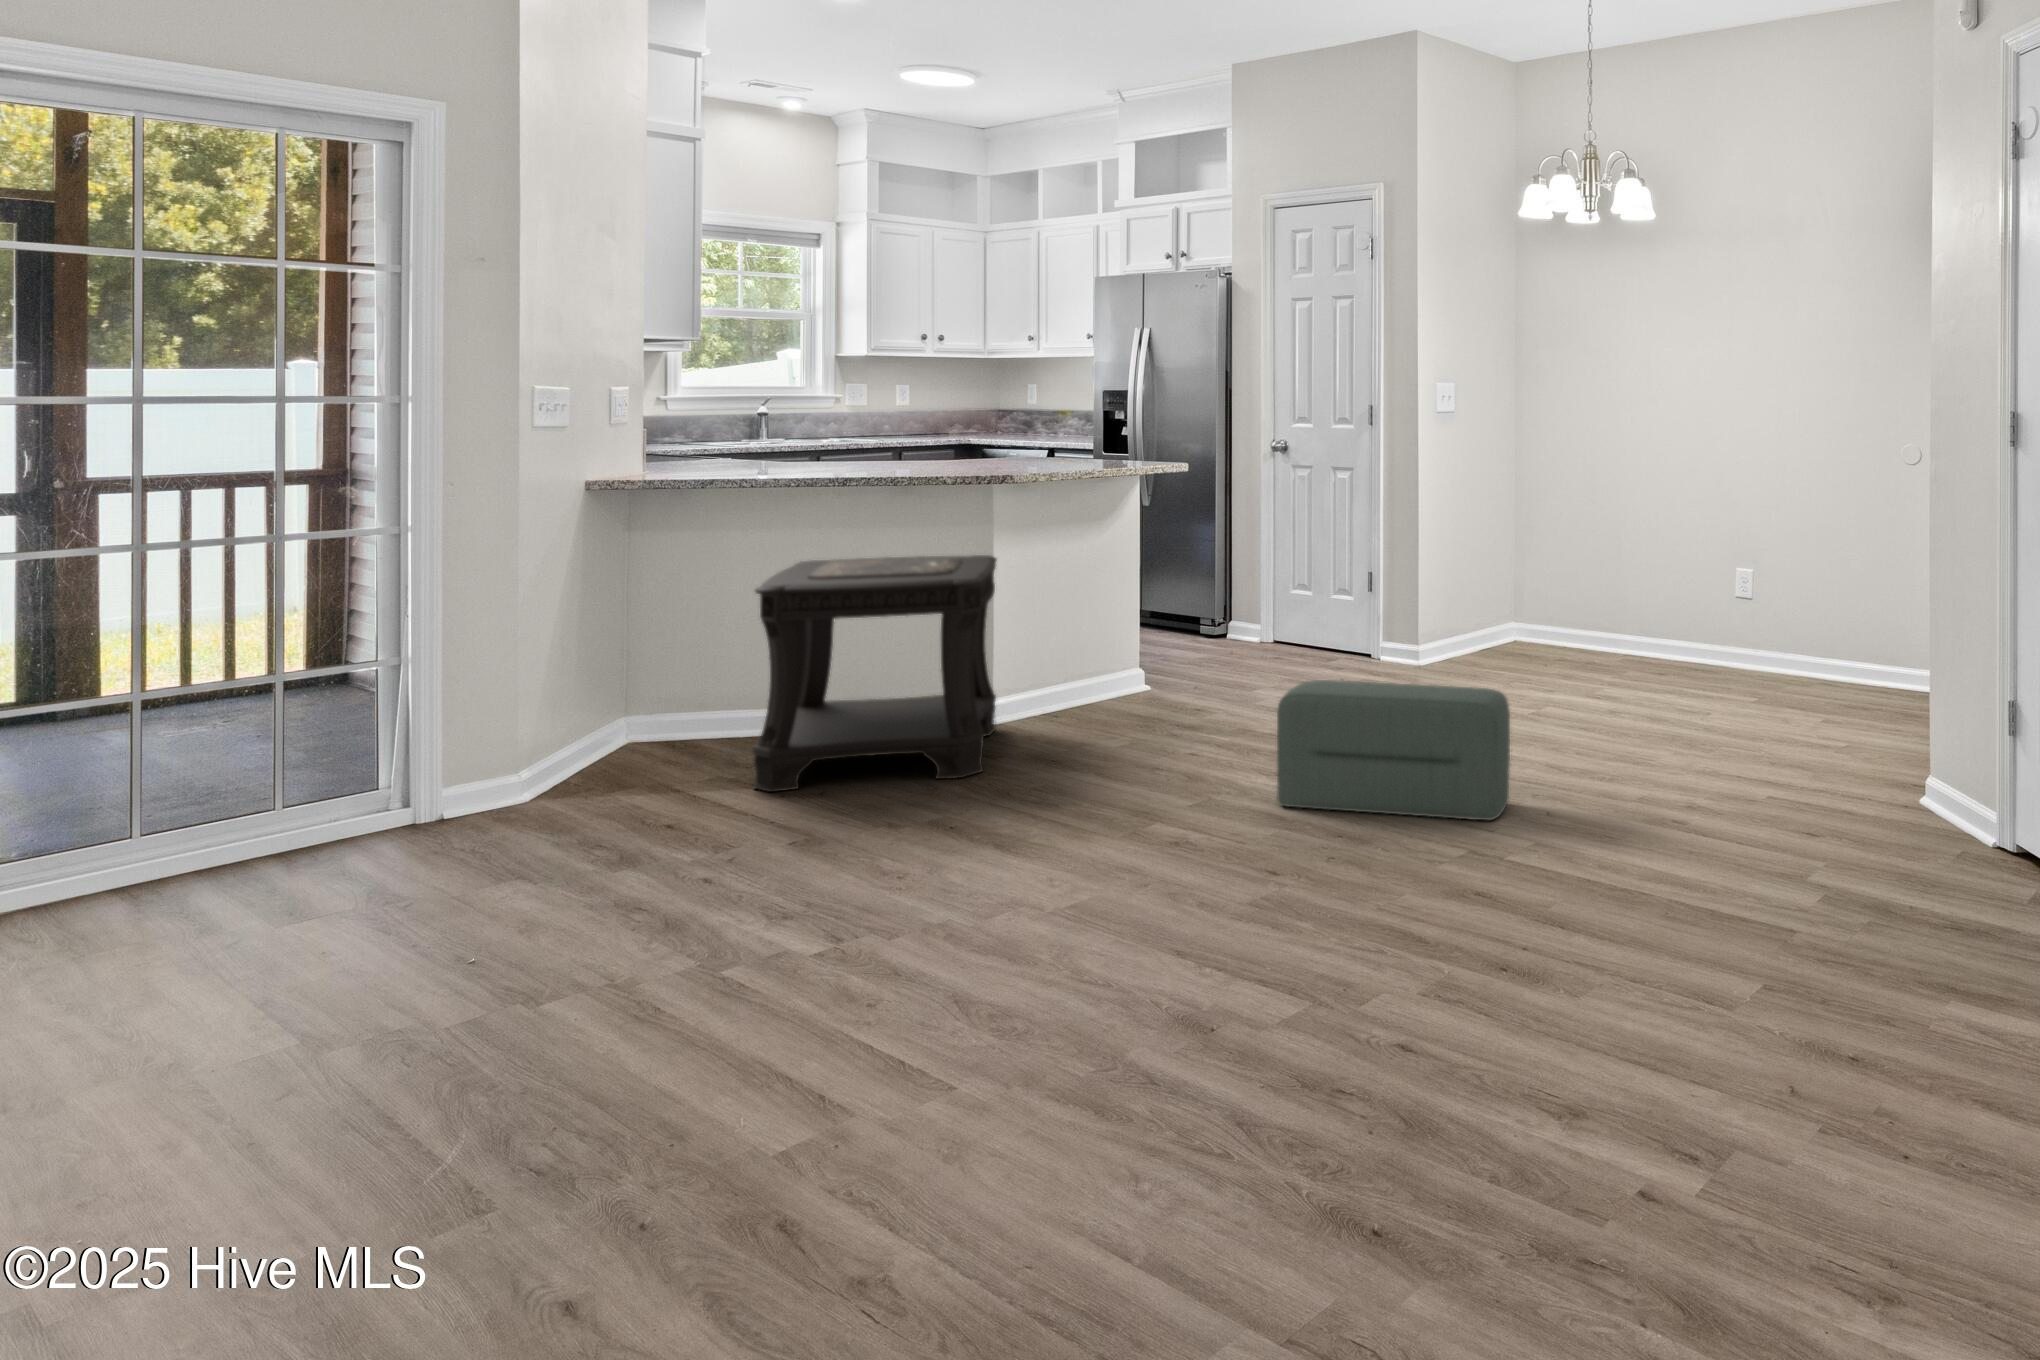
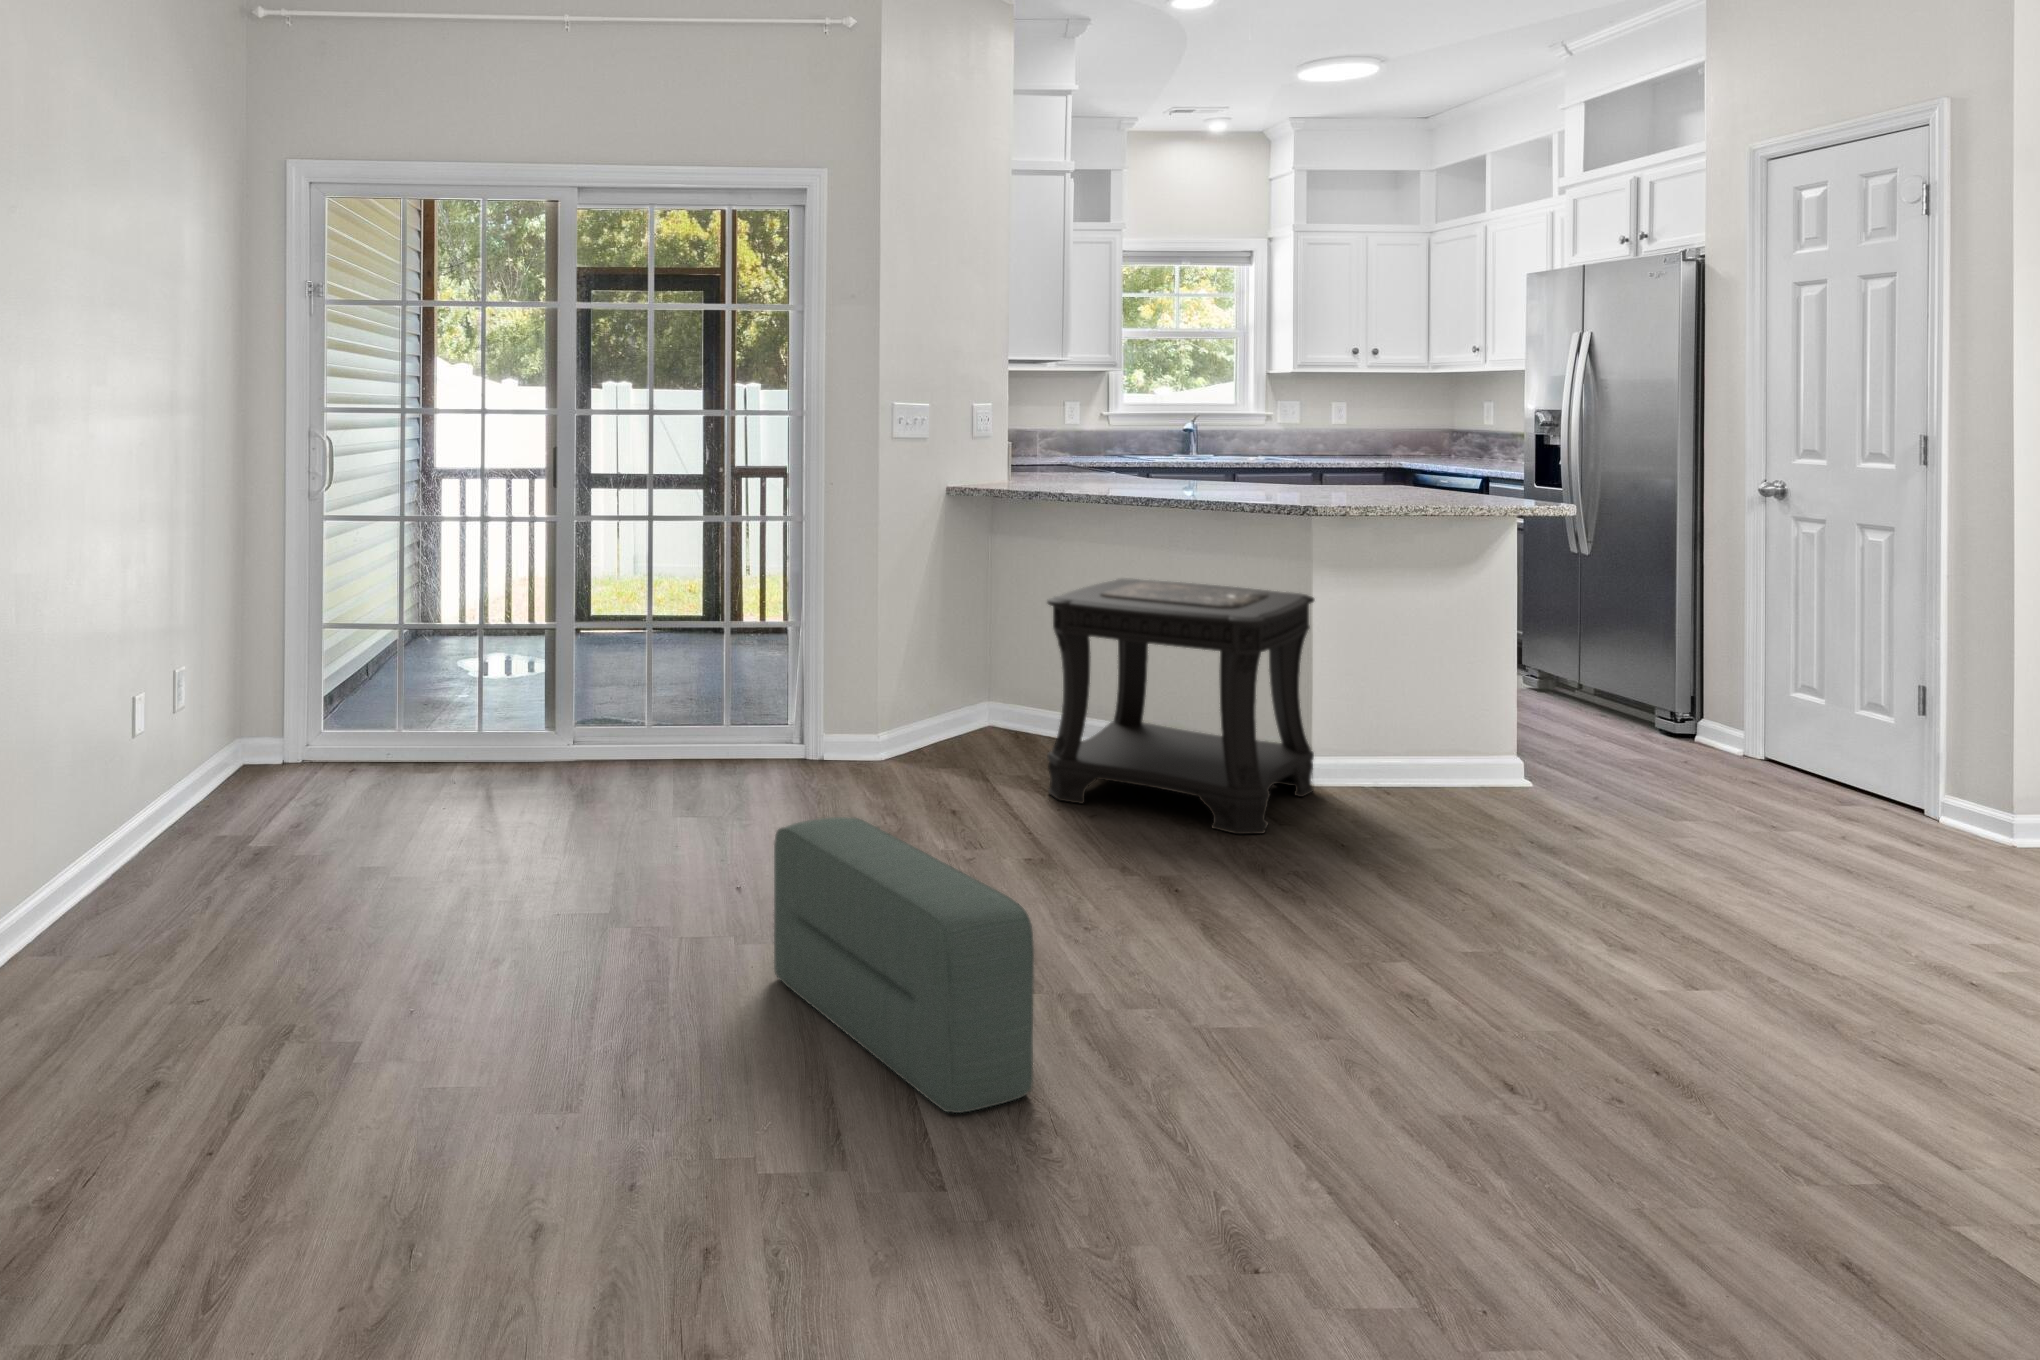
pouf: present [1277,680,1510,820] -> present [774,817,1034,1113]

